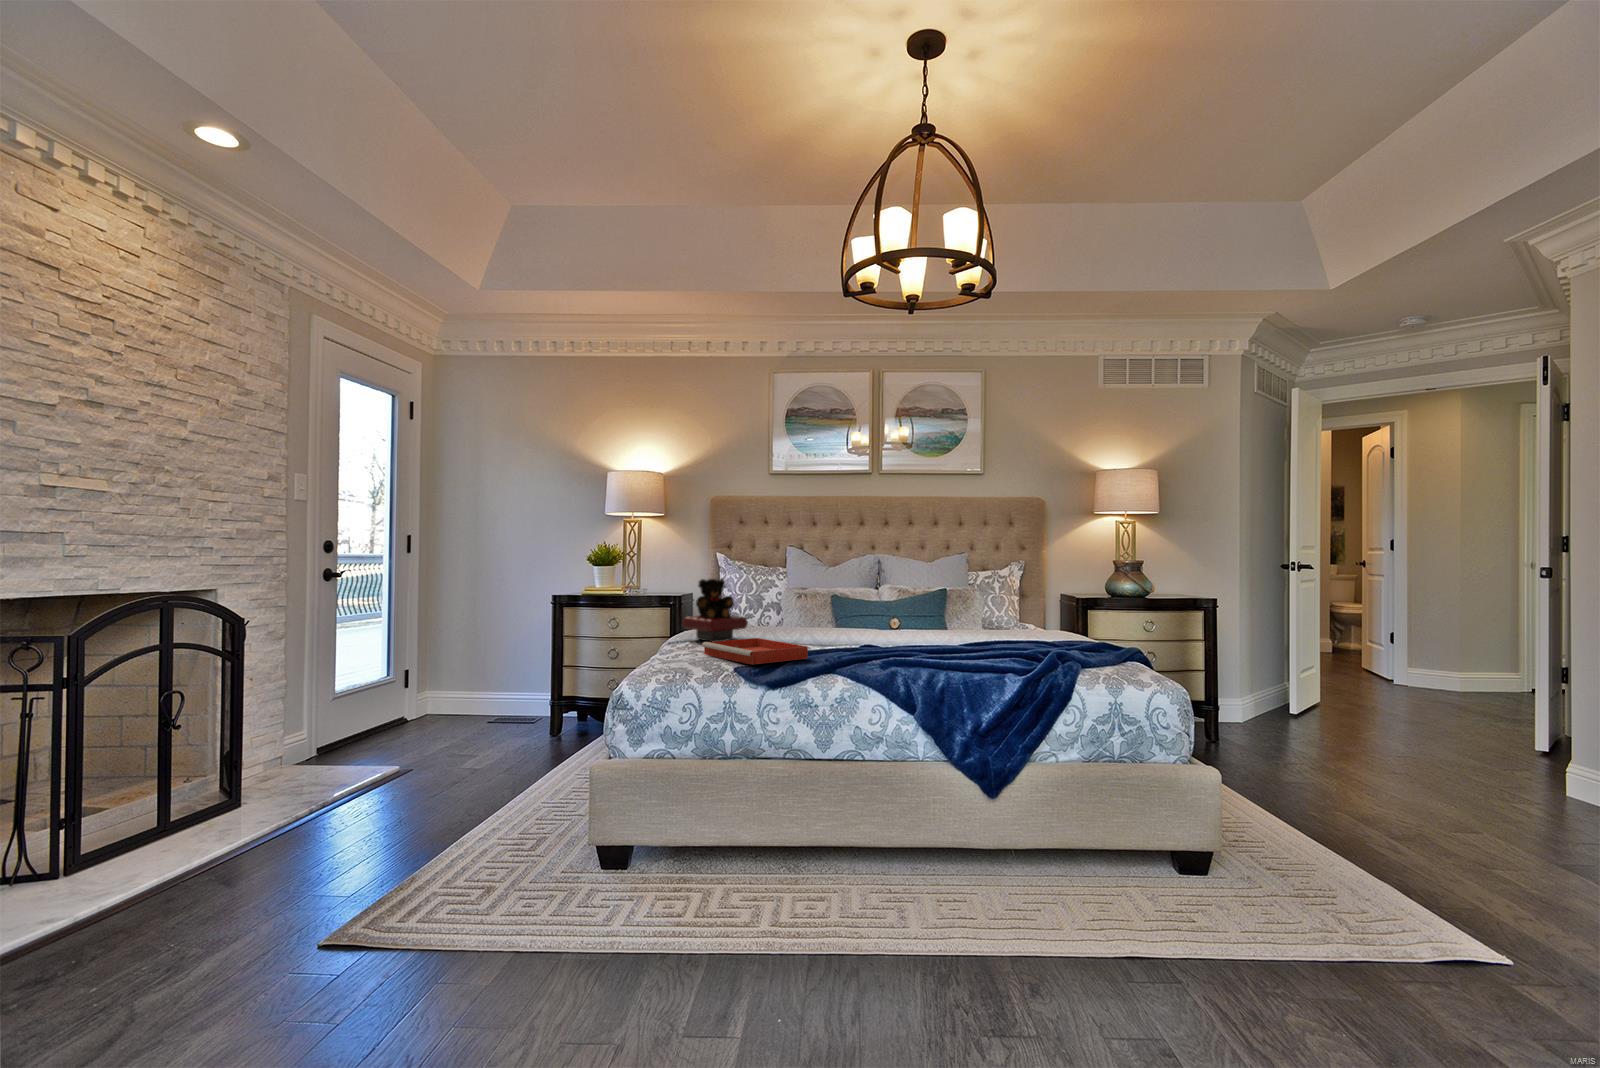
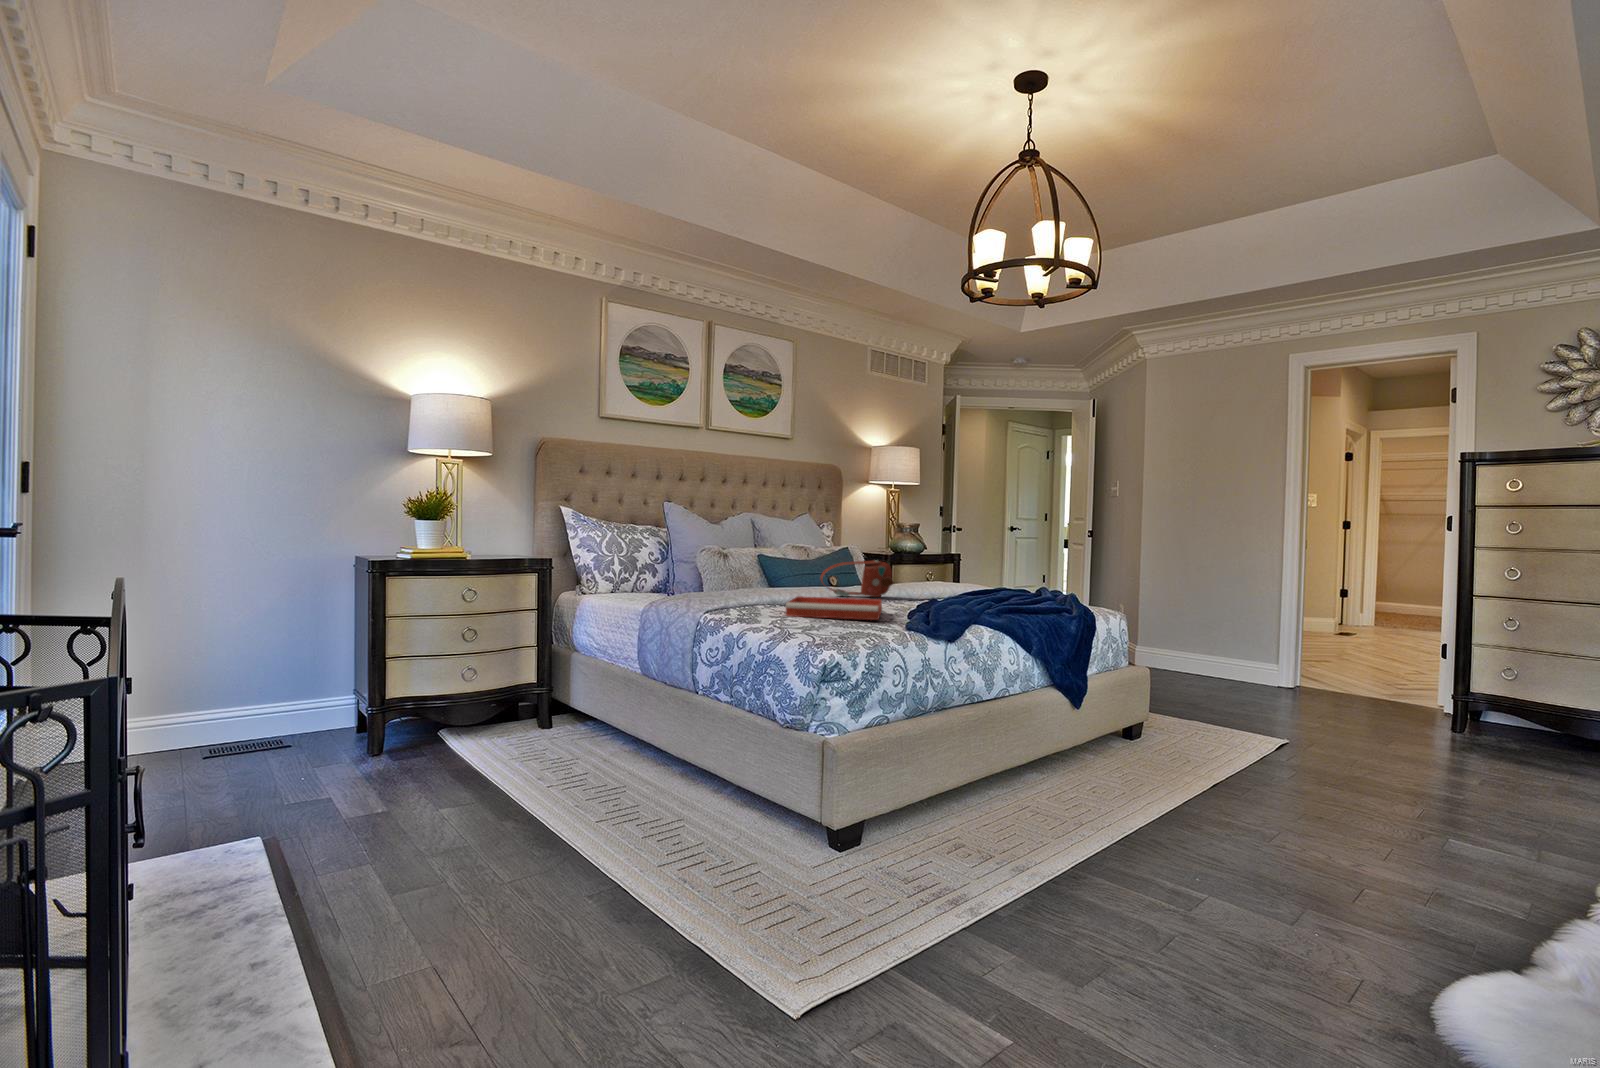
teddy bear: present [682,579,748,641] -> none [701,534,762,604]
handbag: none [835,607,910,646] -> present [820,560,894,597]

